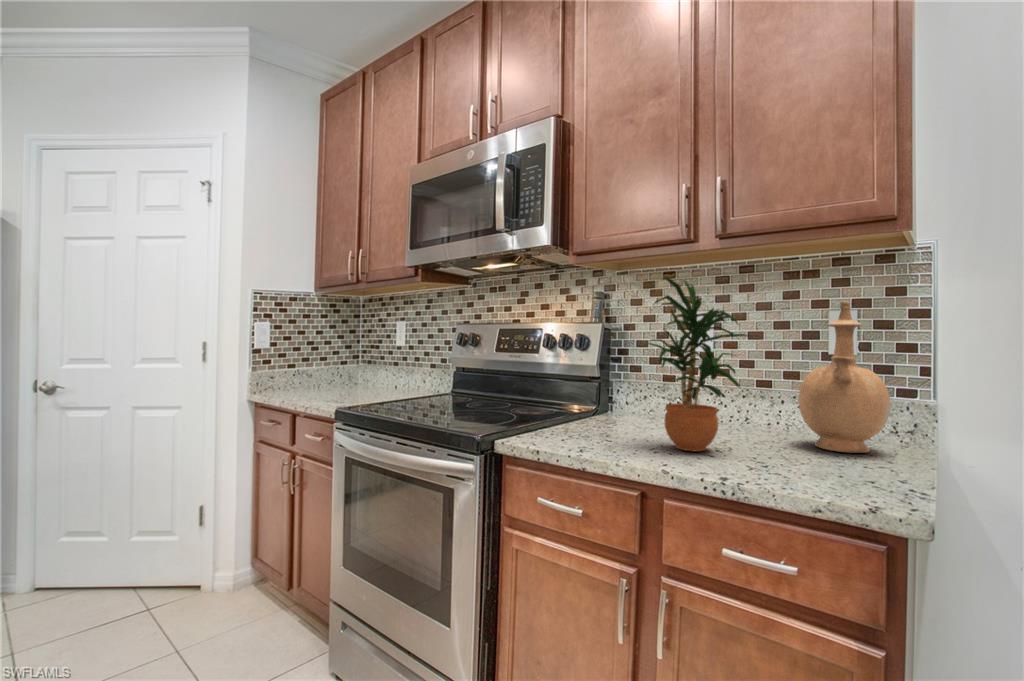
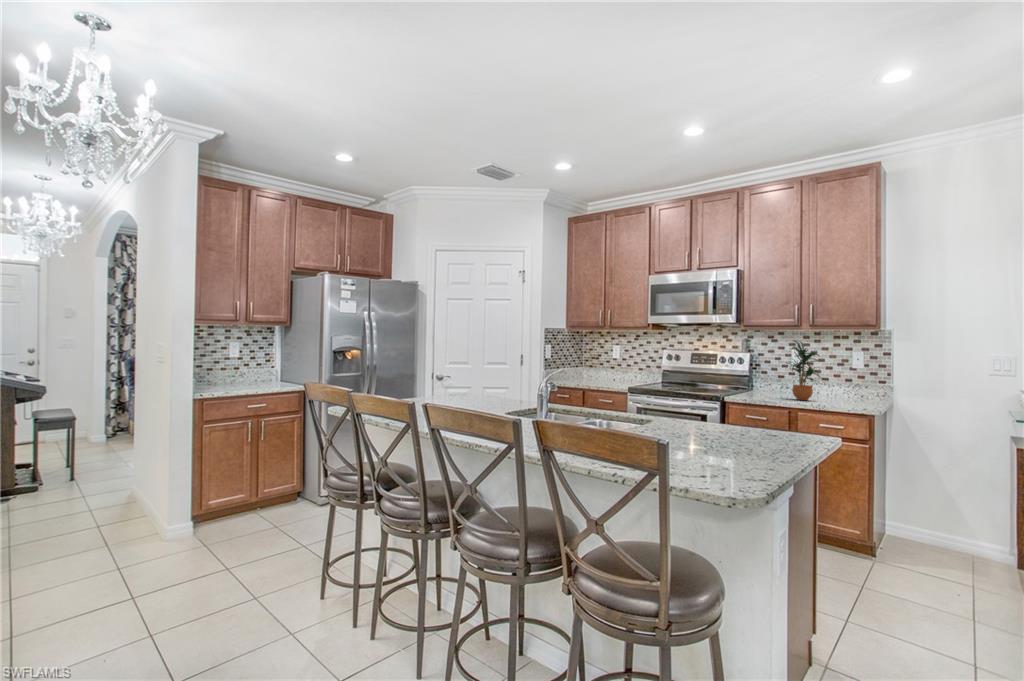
vase: present [799,301,890,453] -> none [841,350,874,403]

